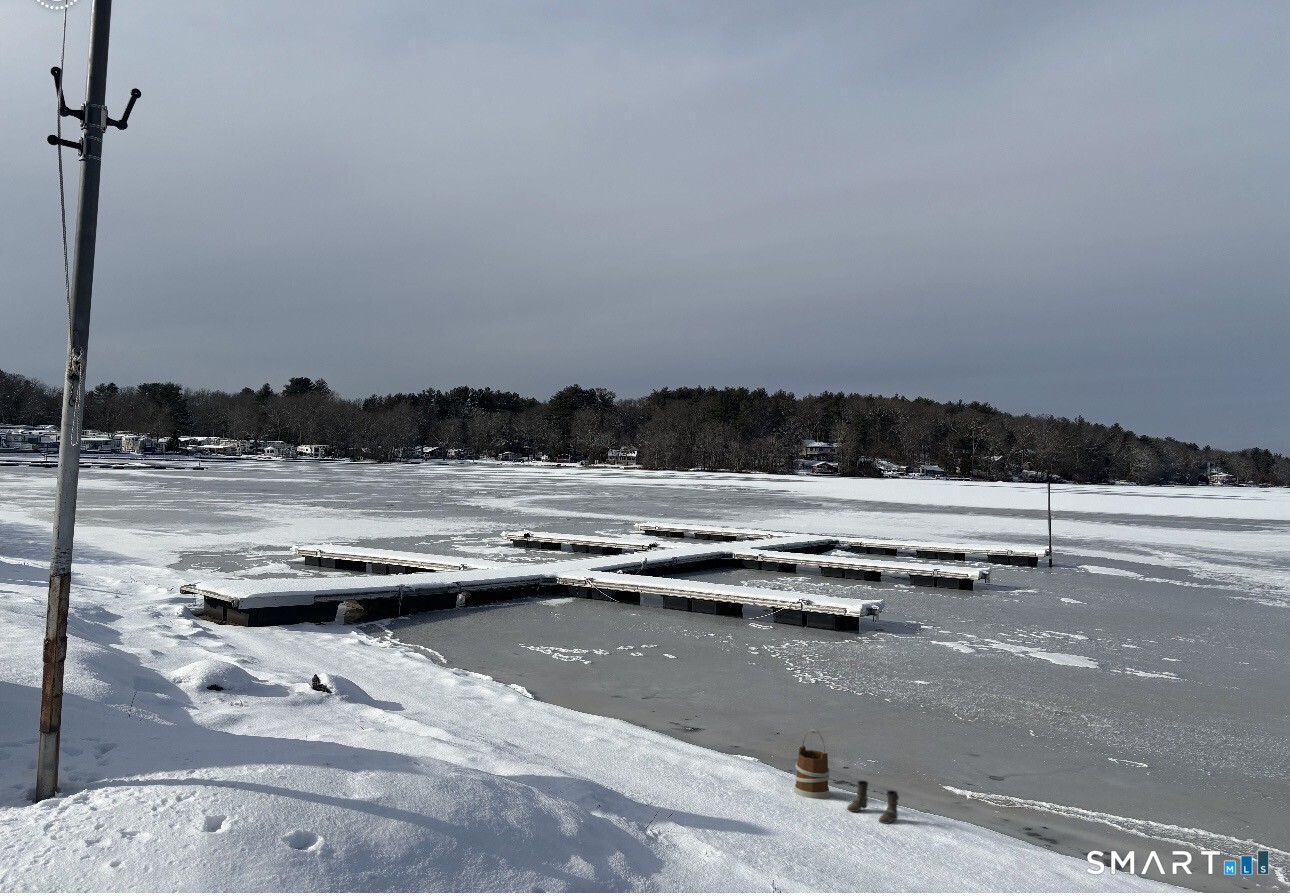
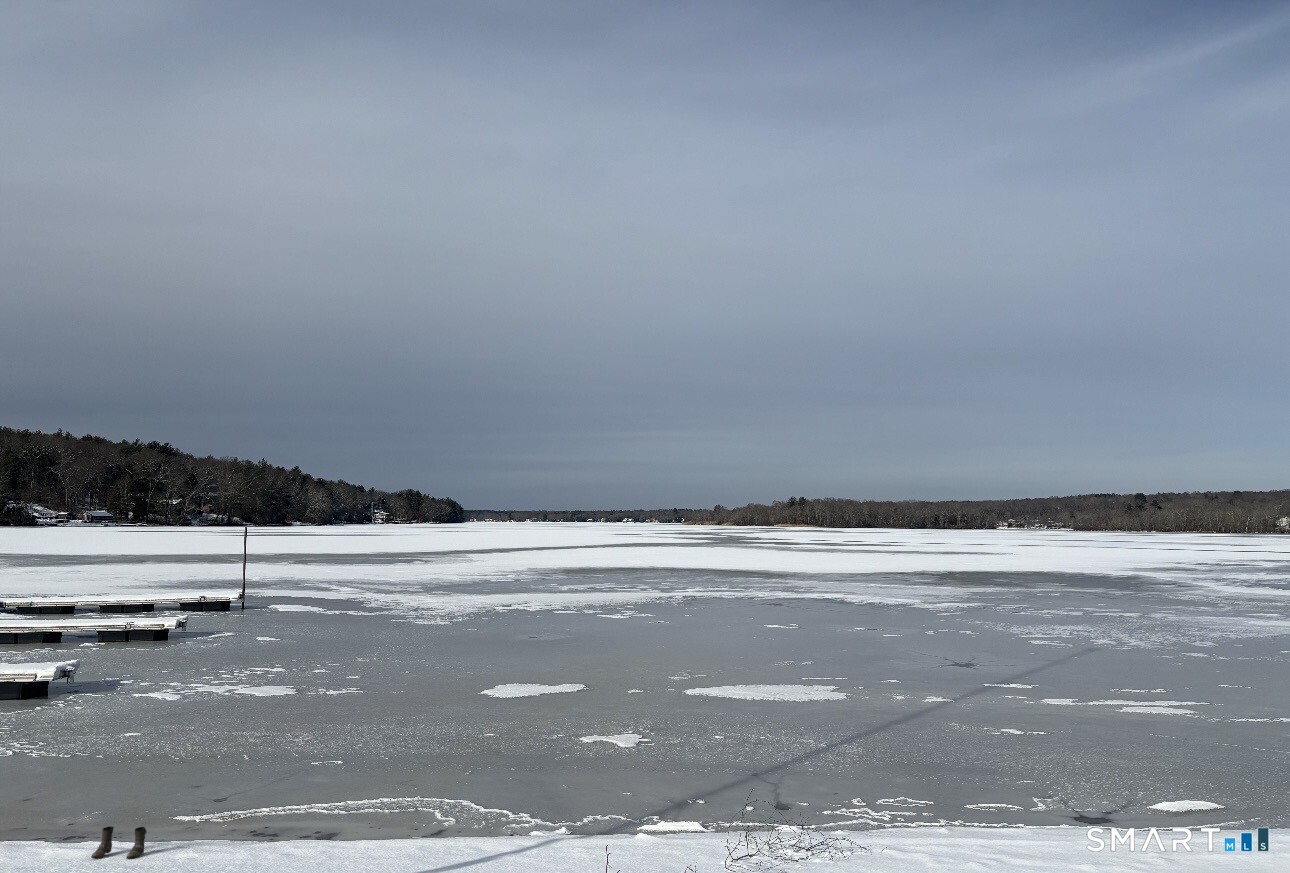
wooden bucket: present [794,729,830,799] -> none [26,791,69,862]

